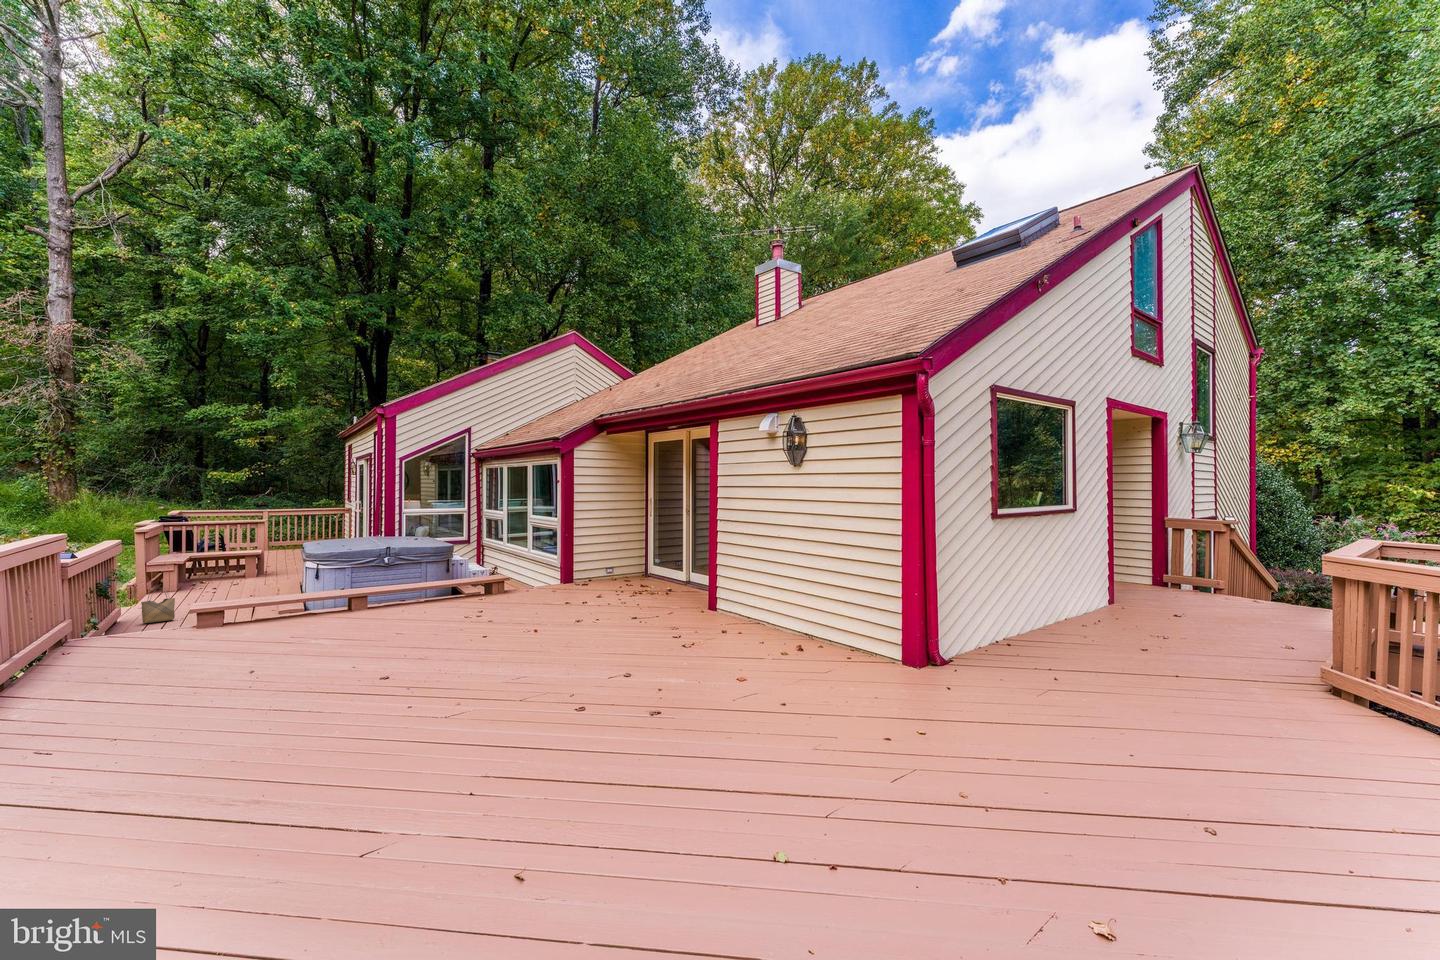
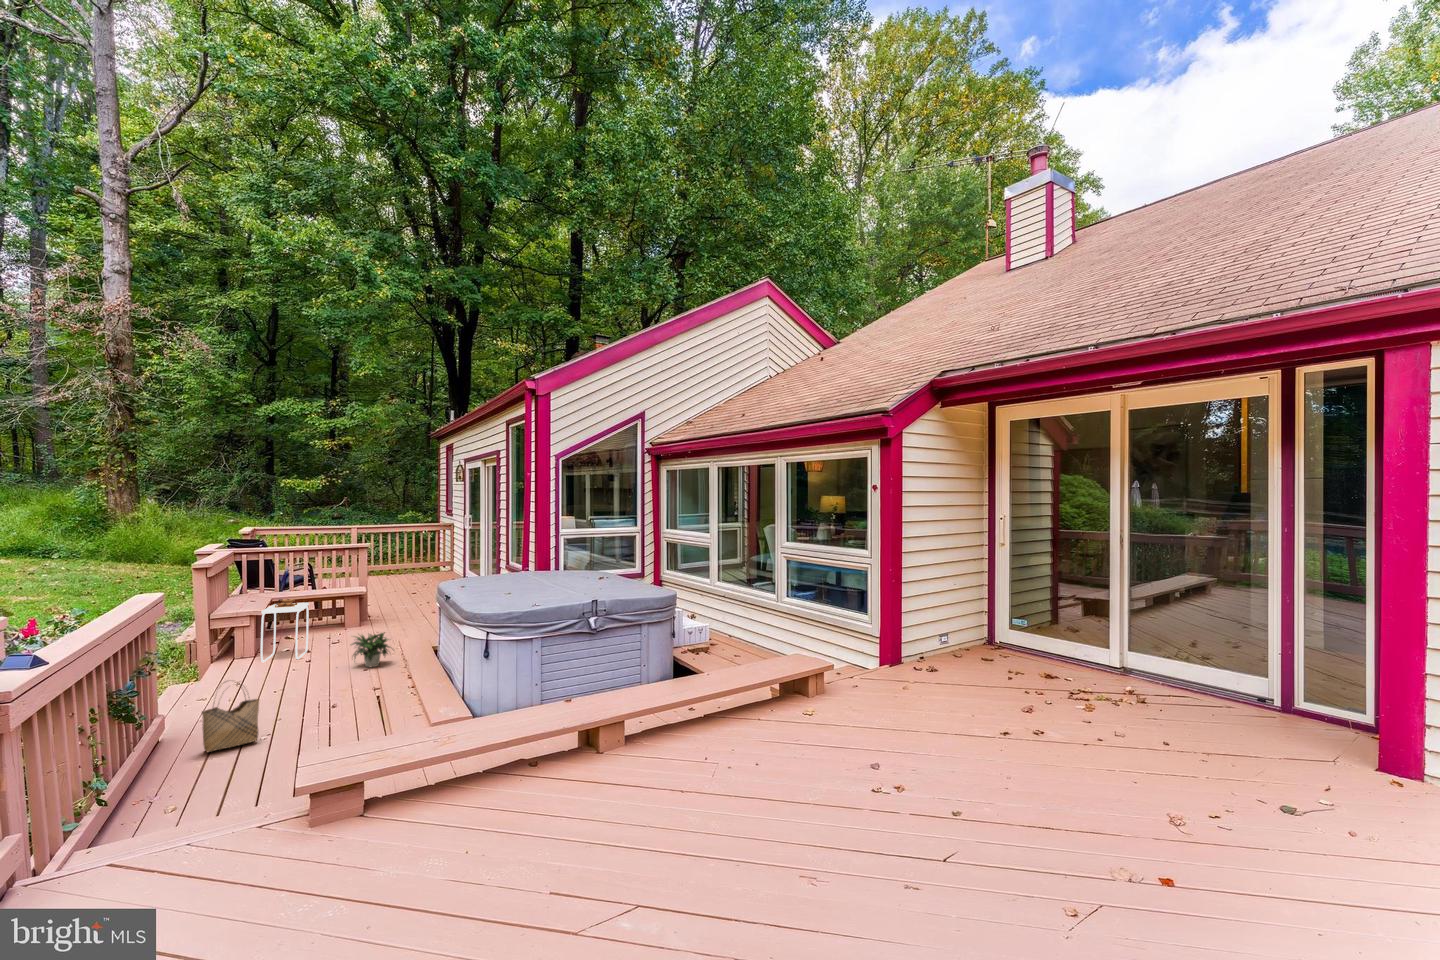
side table: none [180,553,215,593] -> present [261,599,309,662]
potted plant: none [231,572,272,595] -> present [352,633,391,667]

